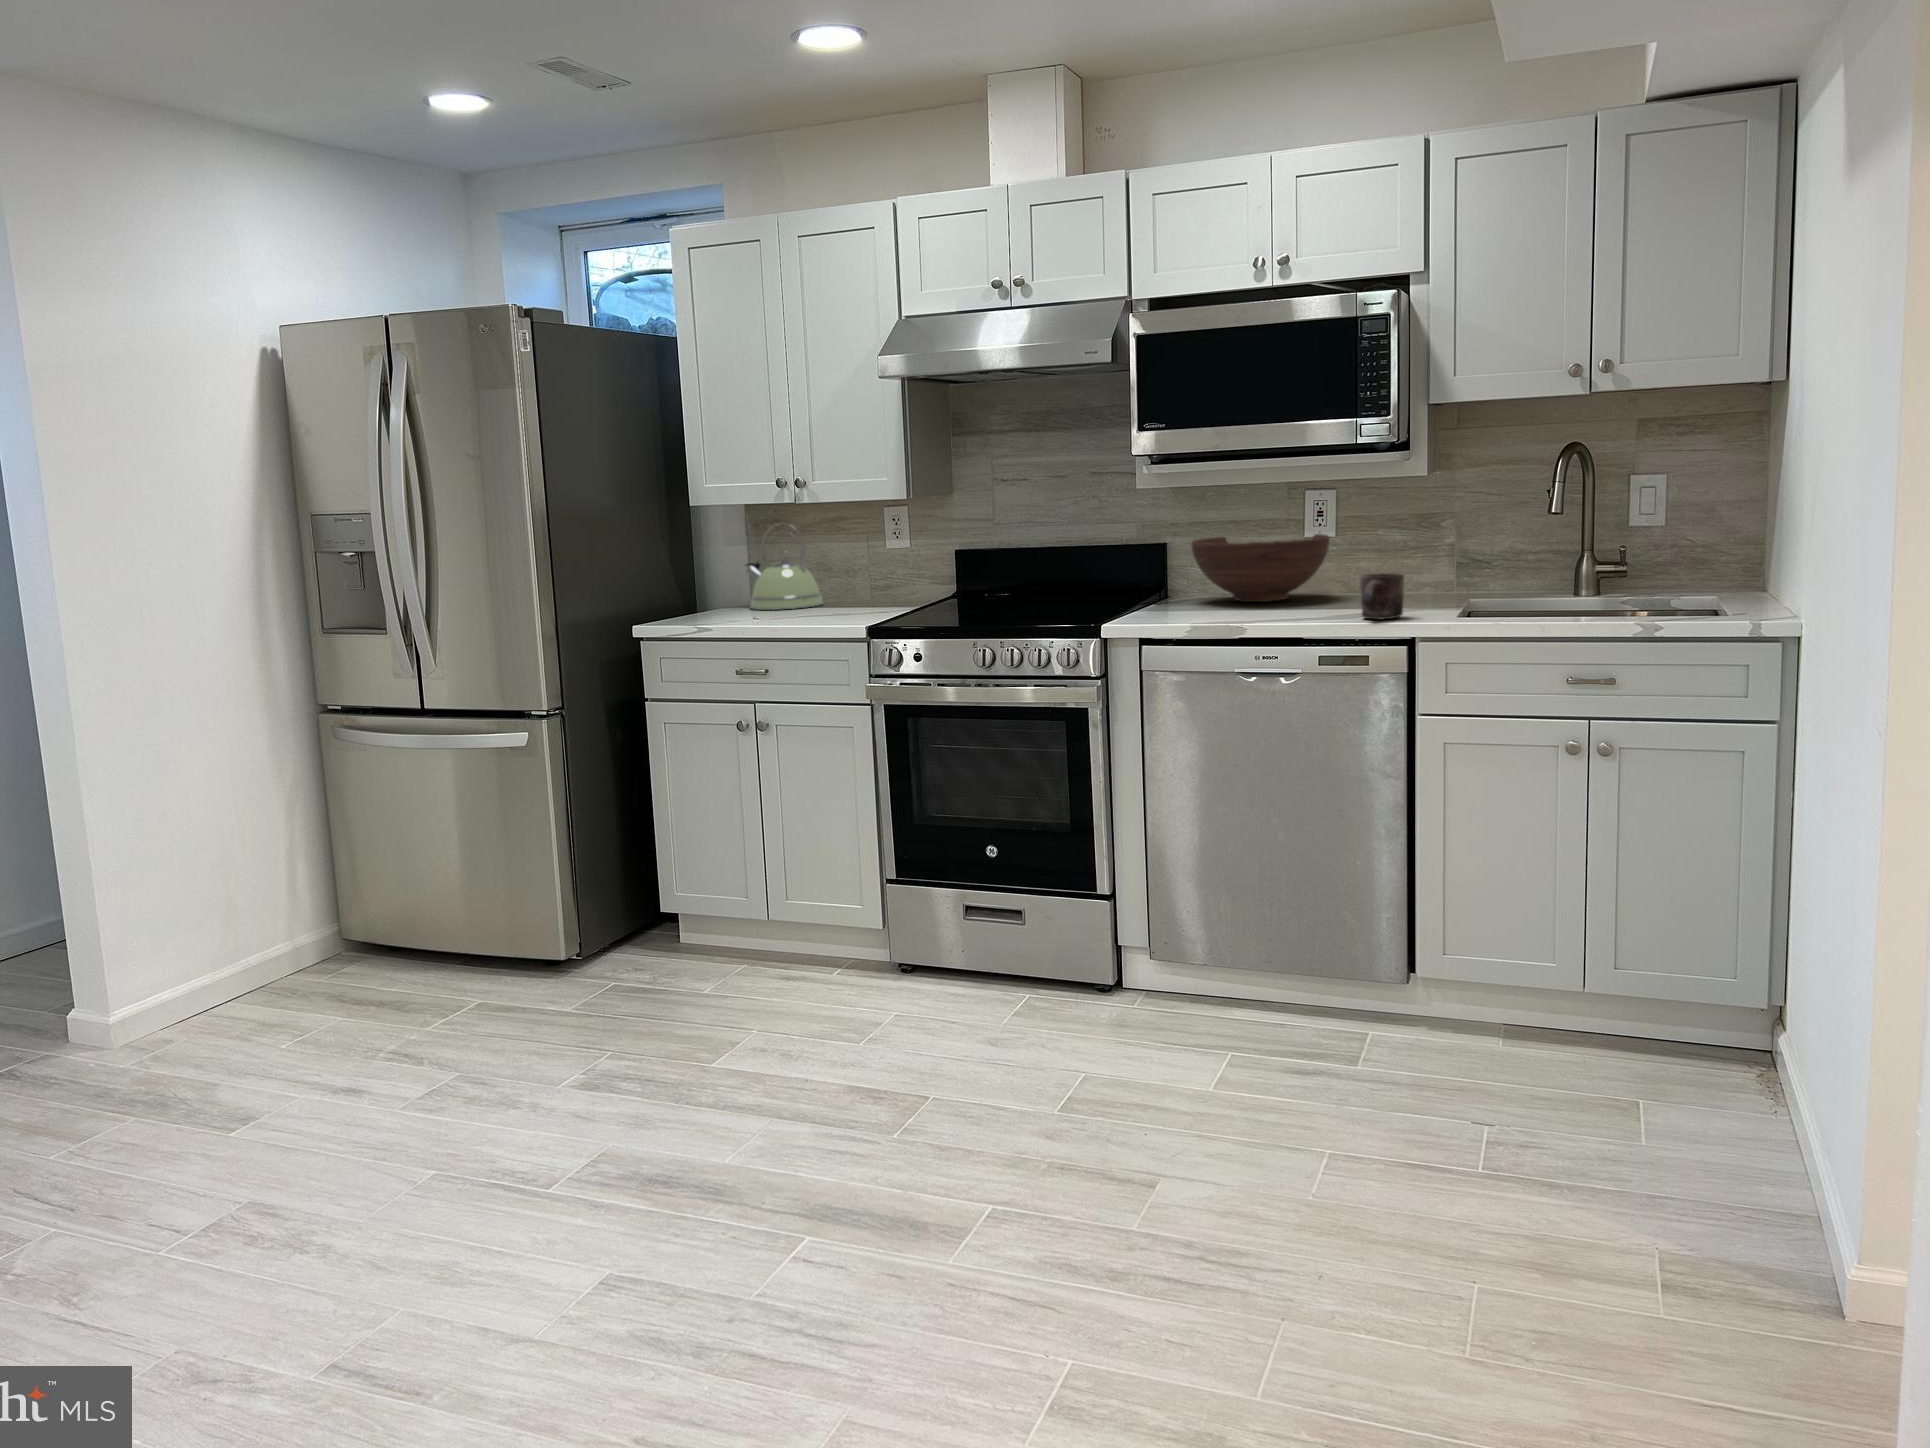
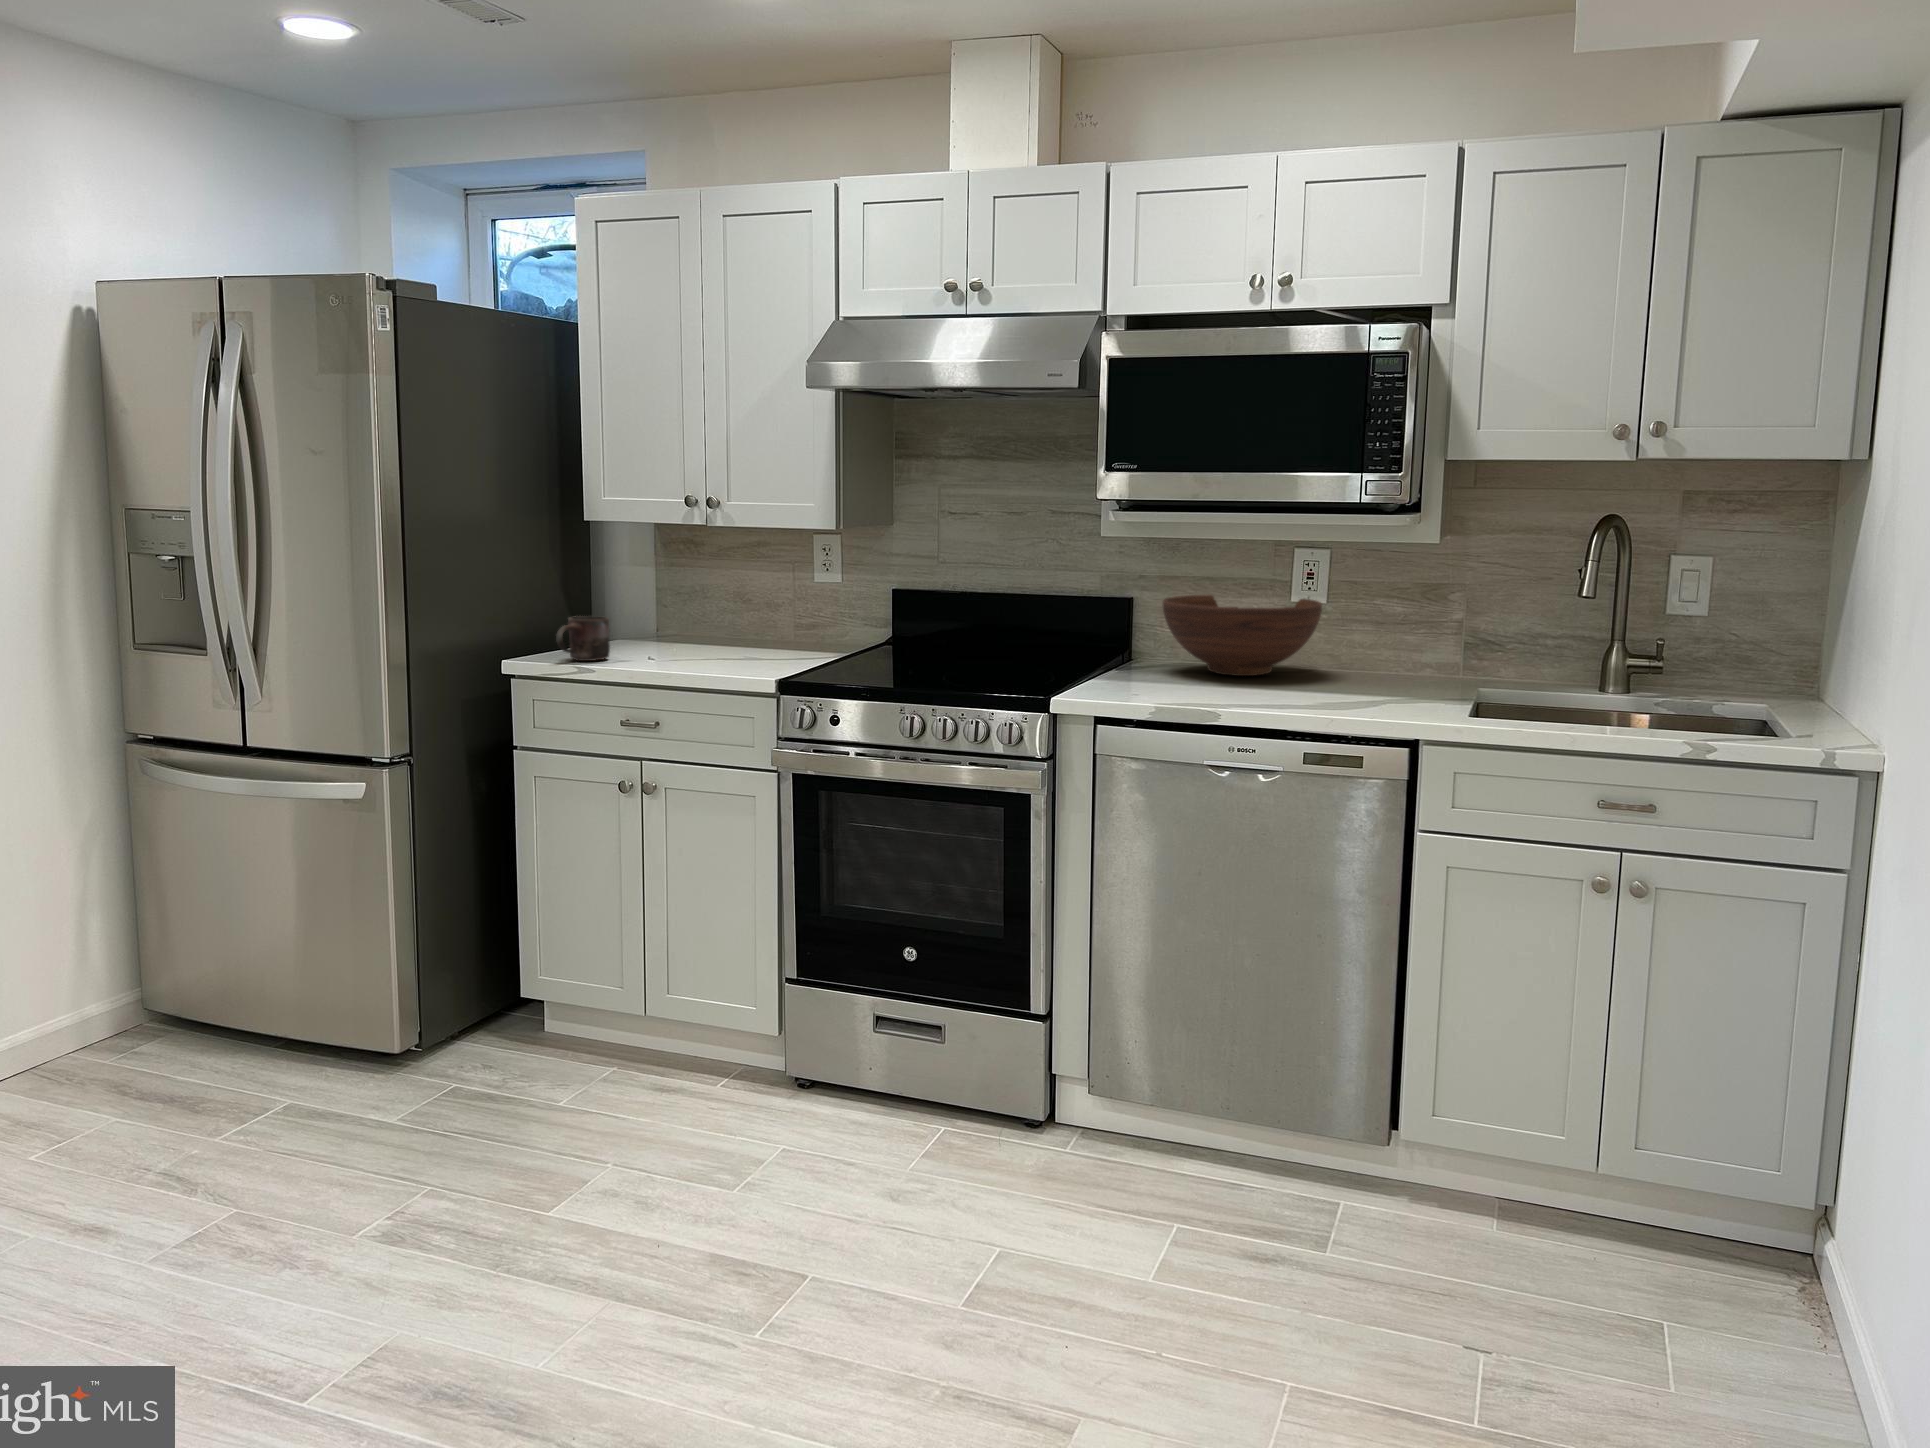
kettle: present [746,523,823,610] -> none [648,546,737,648]
mug: present [1360,573,1404,620] -> present [556,616,610,661]

